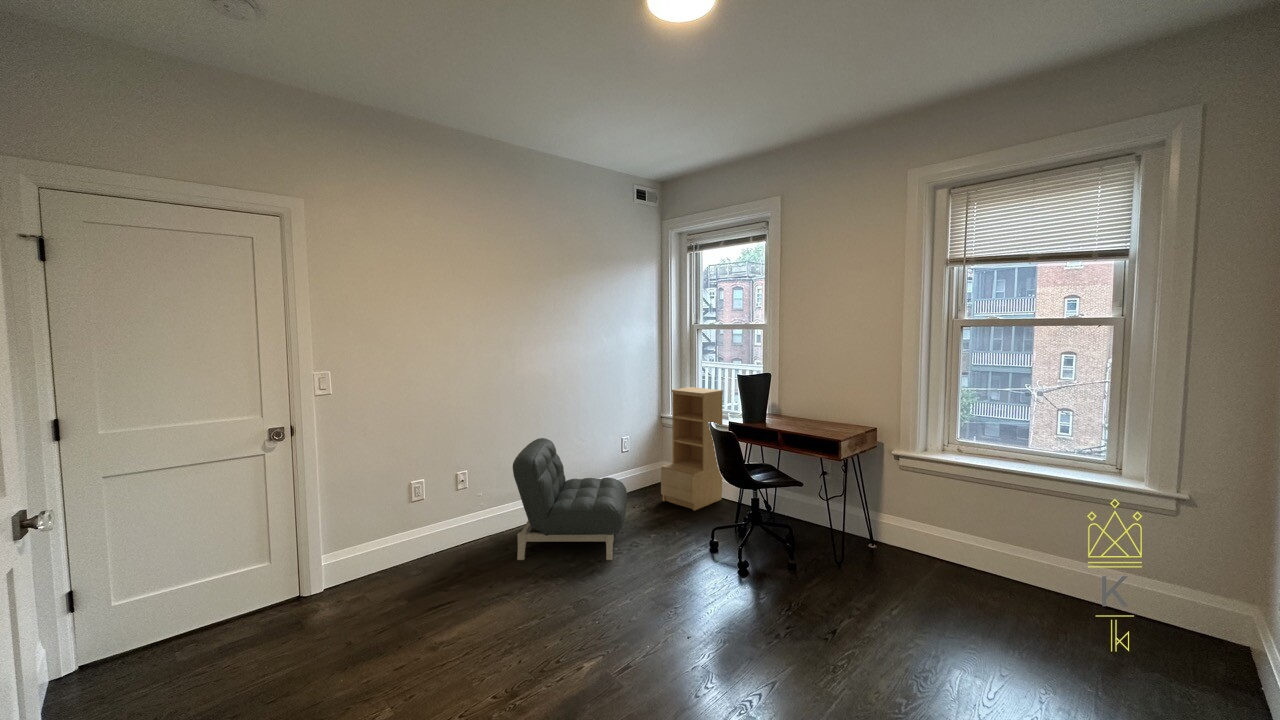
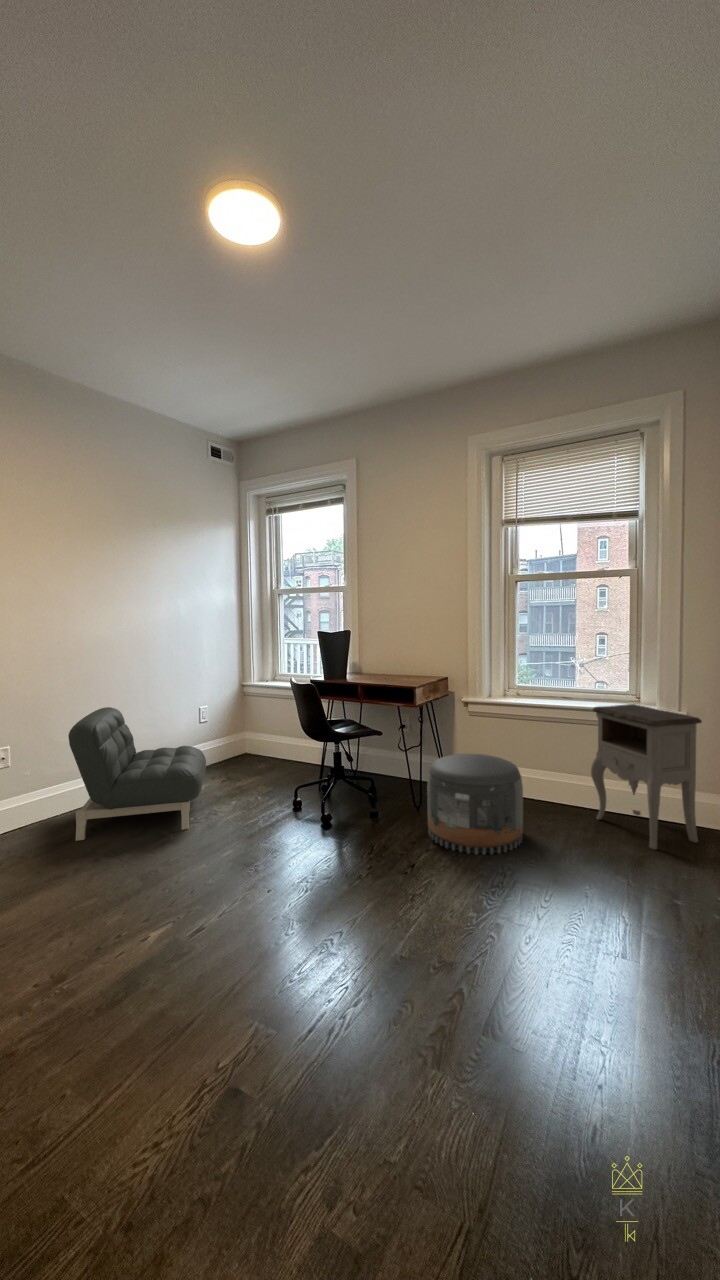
bookshelf: present [661,387,723,511] -> none [244,653,307,776]
nightstand: none [1050,477,1208,654] -> present [591,704,702,849]
pouf: none [851,515,963,631] -> present [427,753,523,855]

